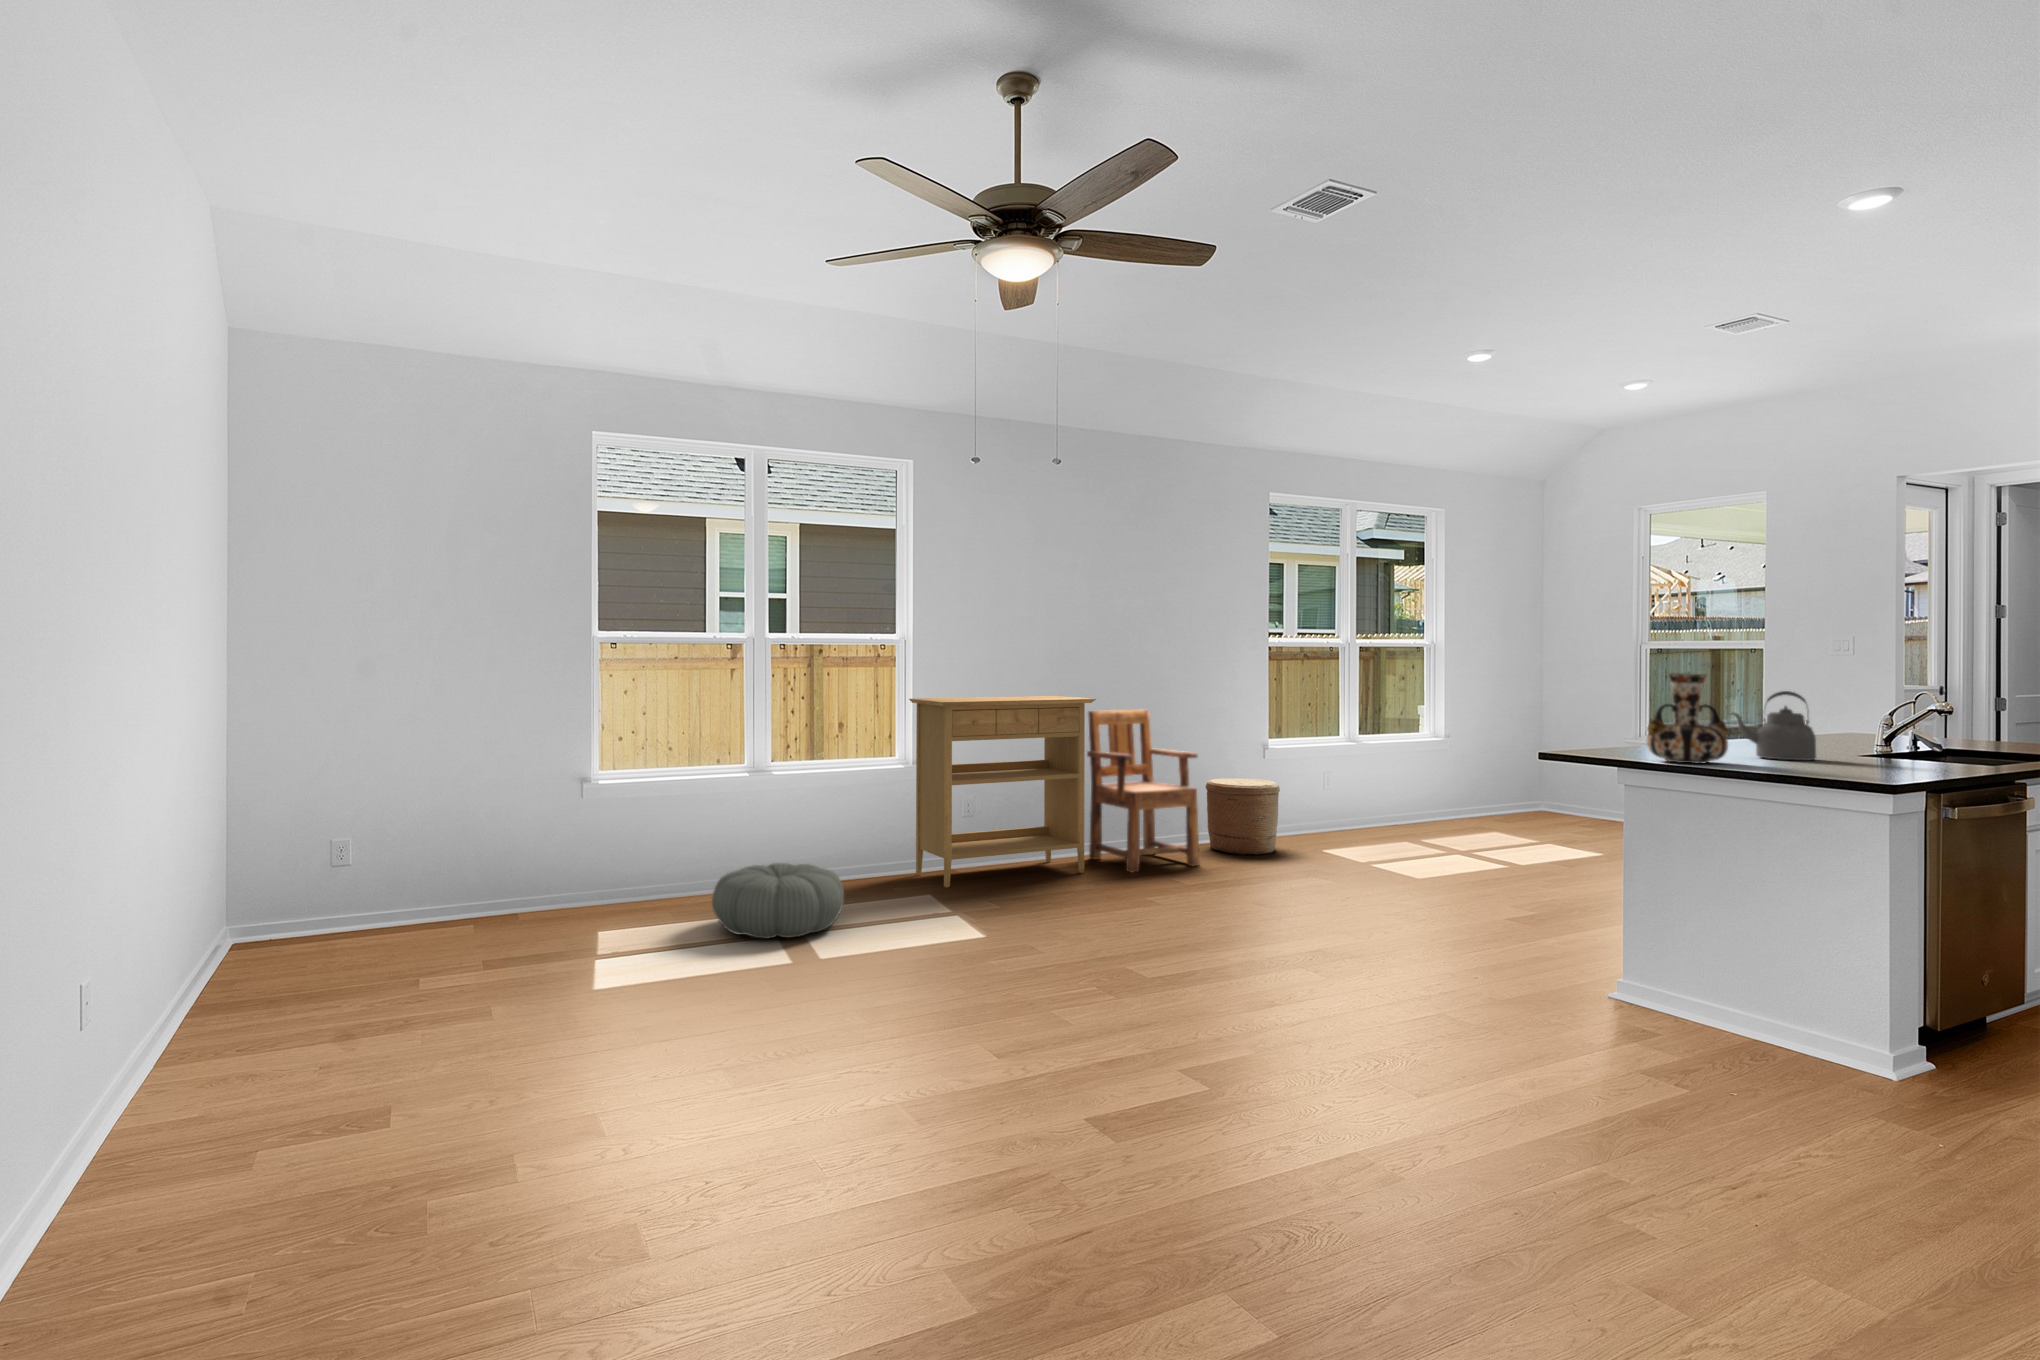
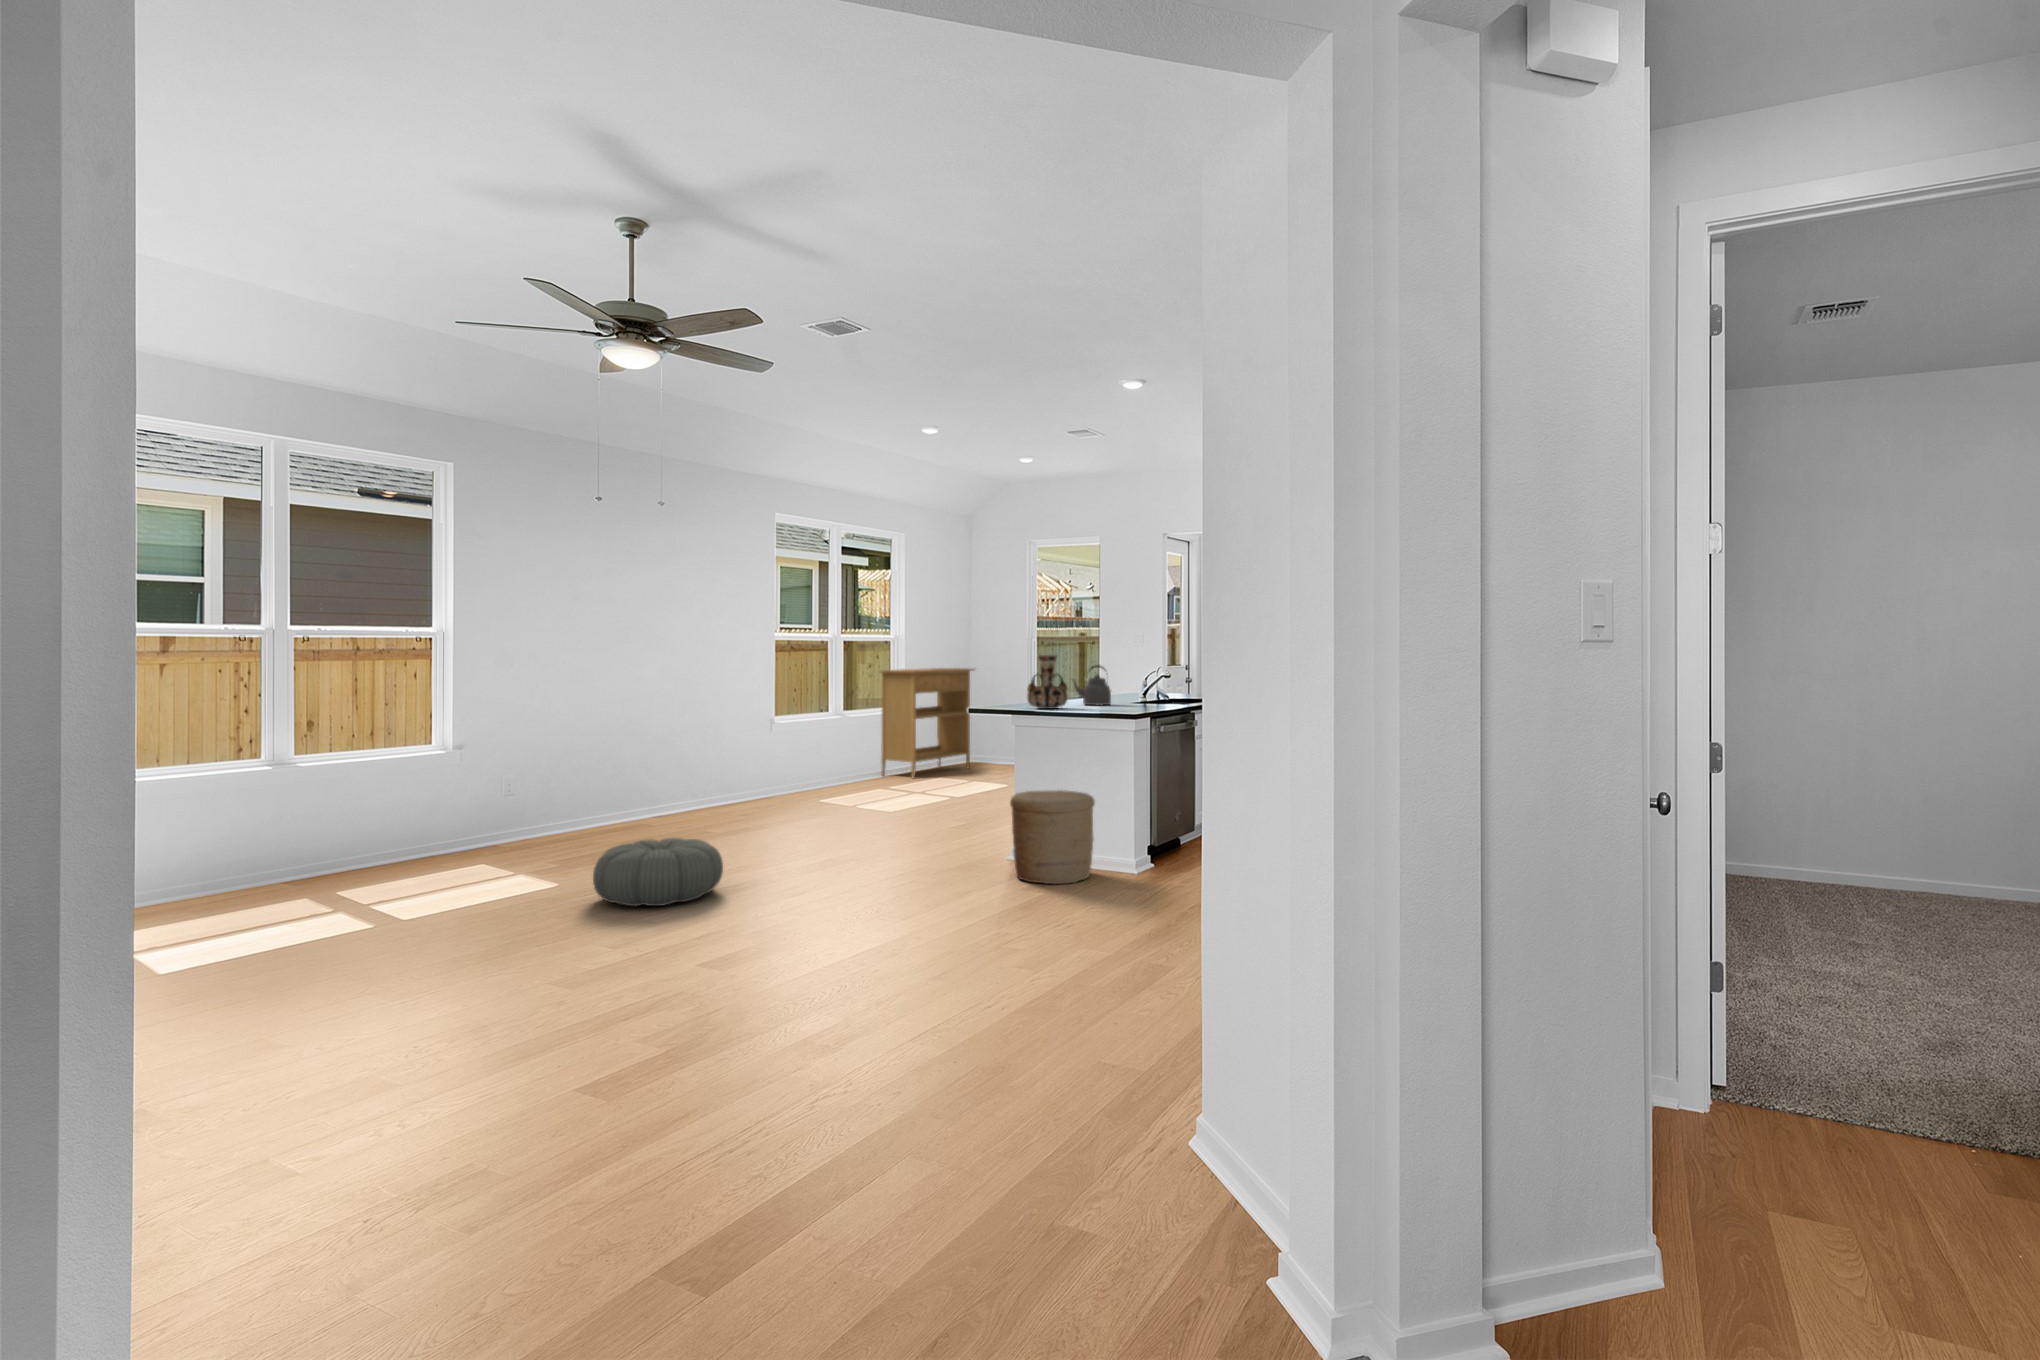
console table: present [909,696,1096,888] -> present [880,668,975,778]
armchair: present [1087,710,1200,873] -> none [620,692,721,829]
woven basket: present [1206,778,1280,855] -> present [1010,790,1095,884]
pouf: present [712,863,844,938] -> present [593,838,723,906]

